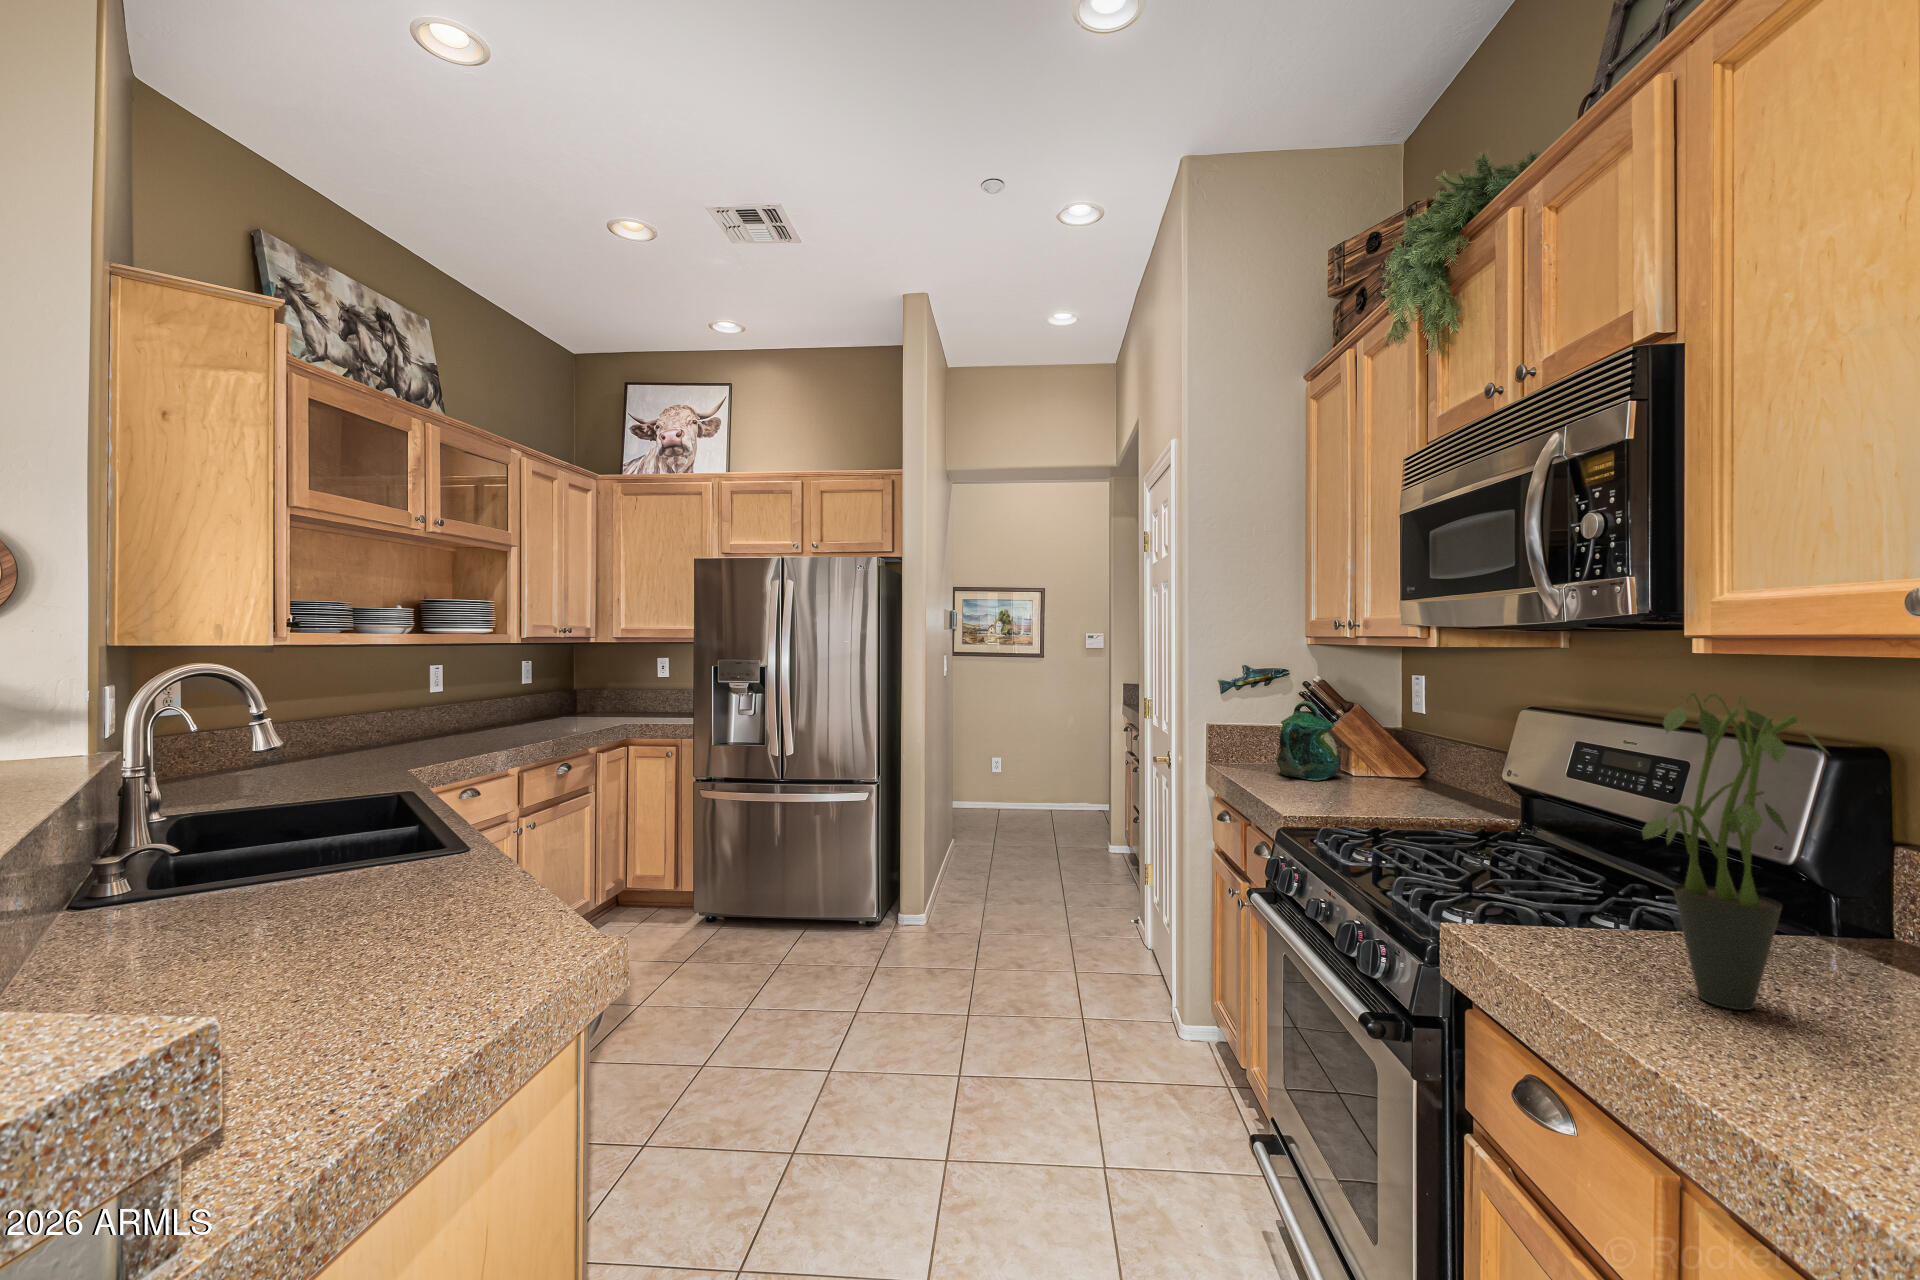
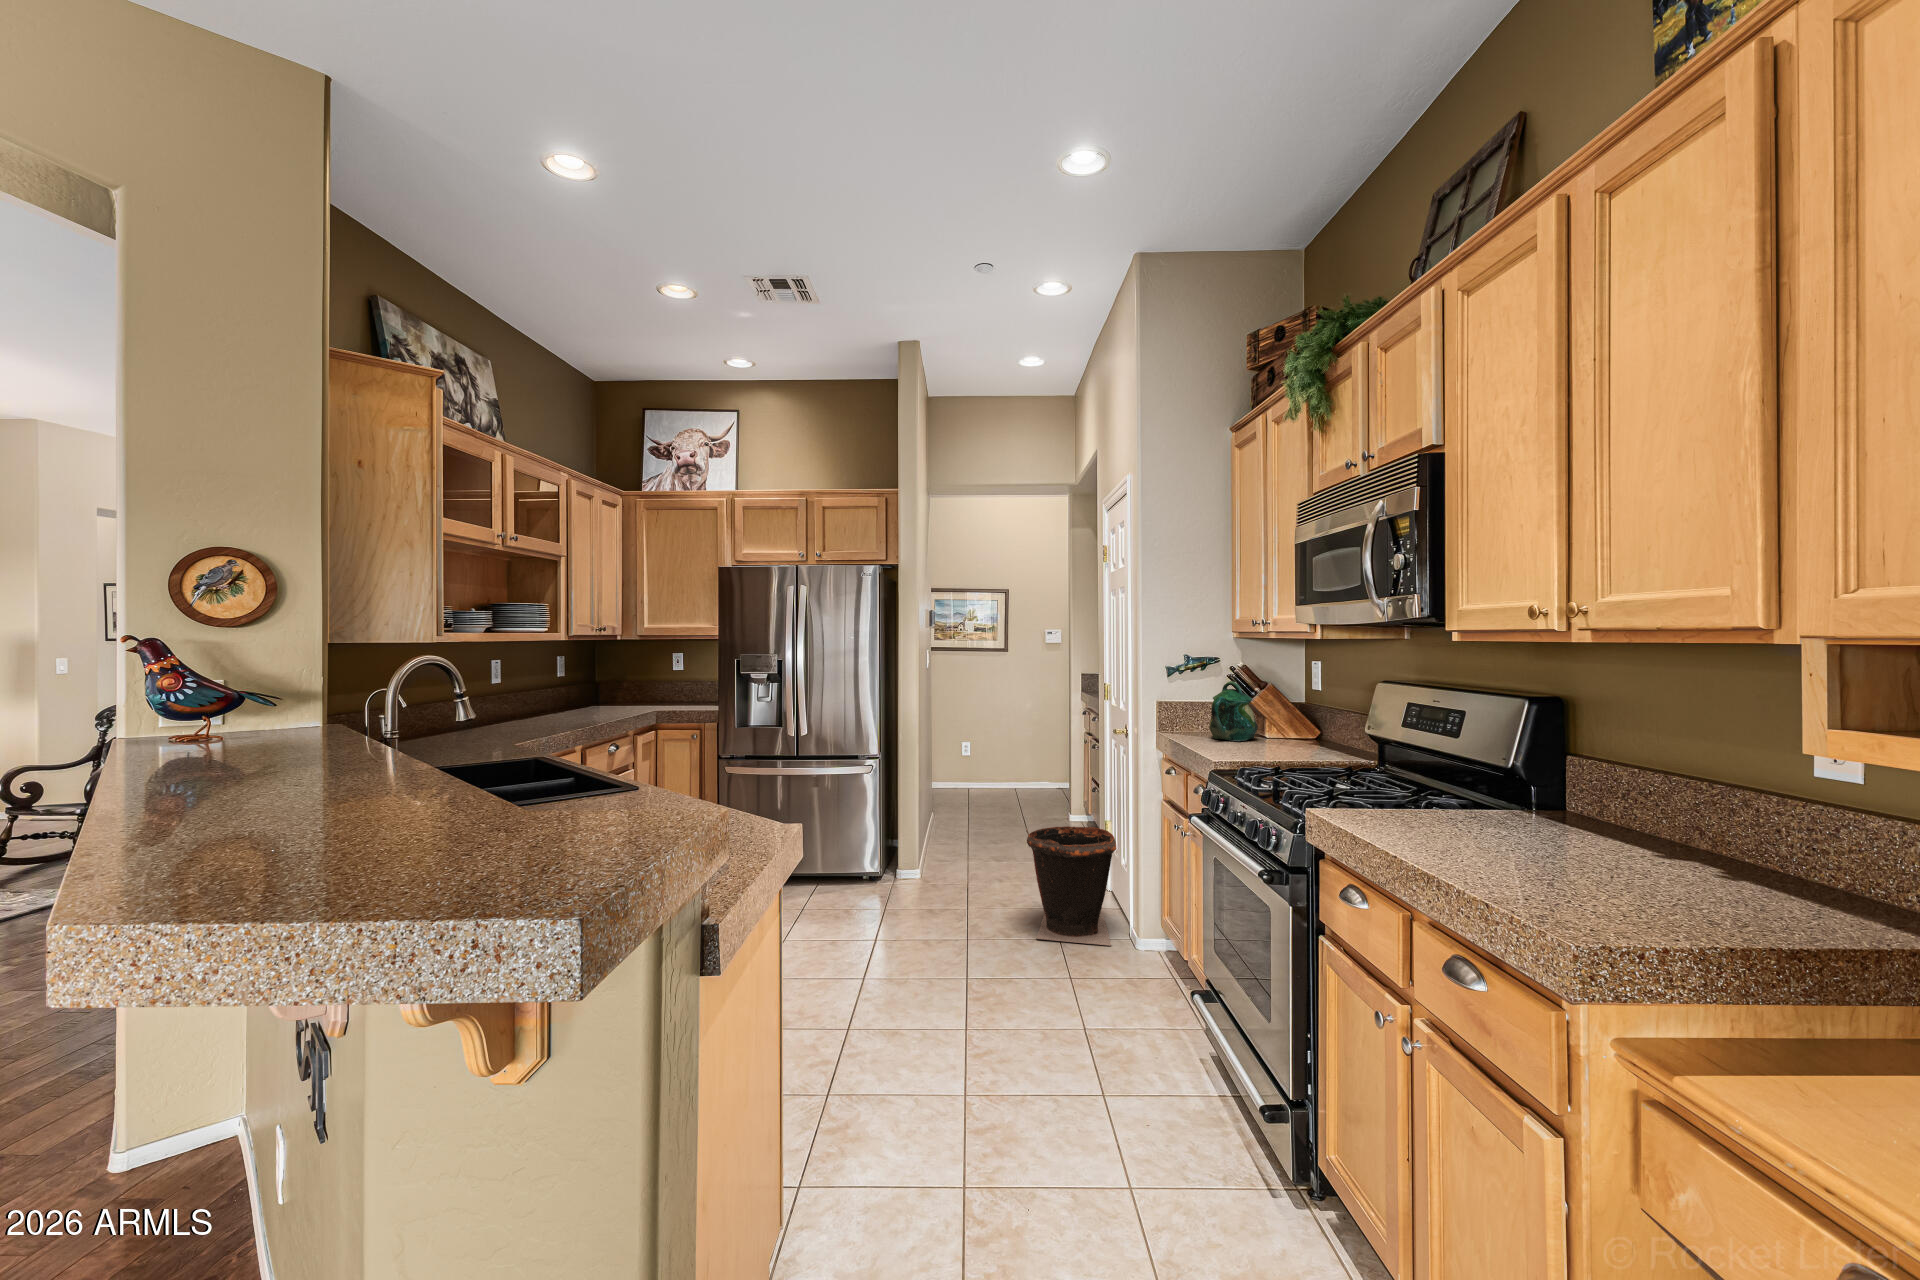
potted plant: present [1642,693,1827,1010] -> none [1409,660,1501,837]
waste bin: none [1043,875,1156,1033] -> present [1026,826,1116,946]

